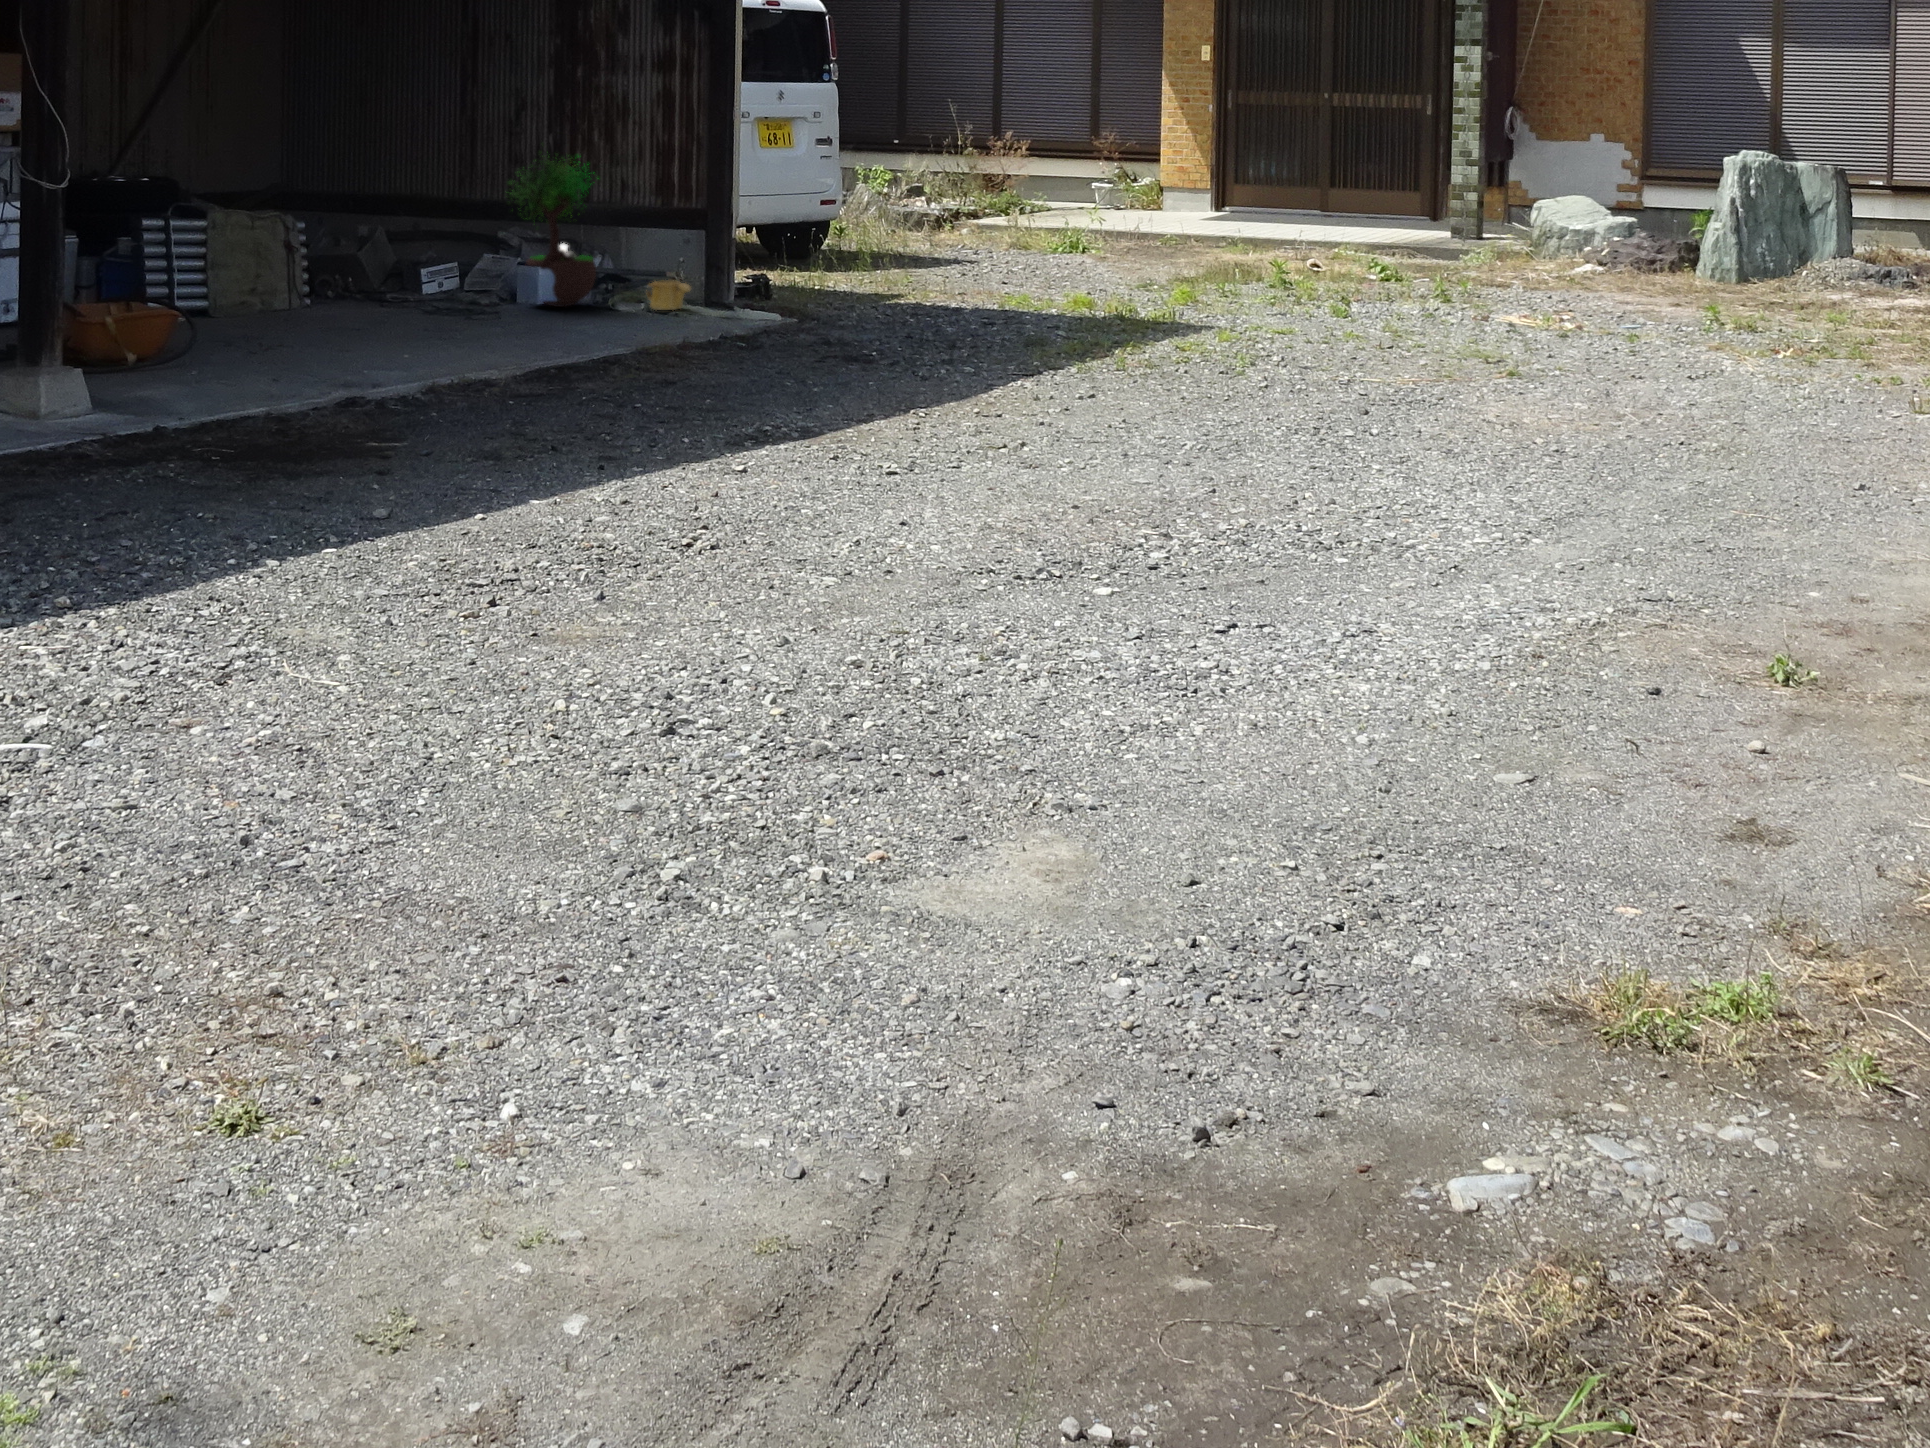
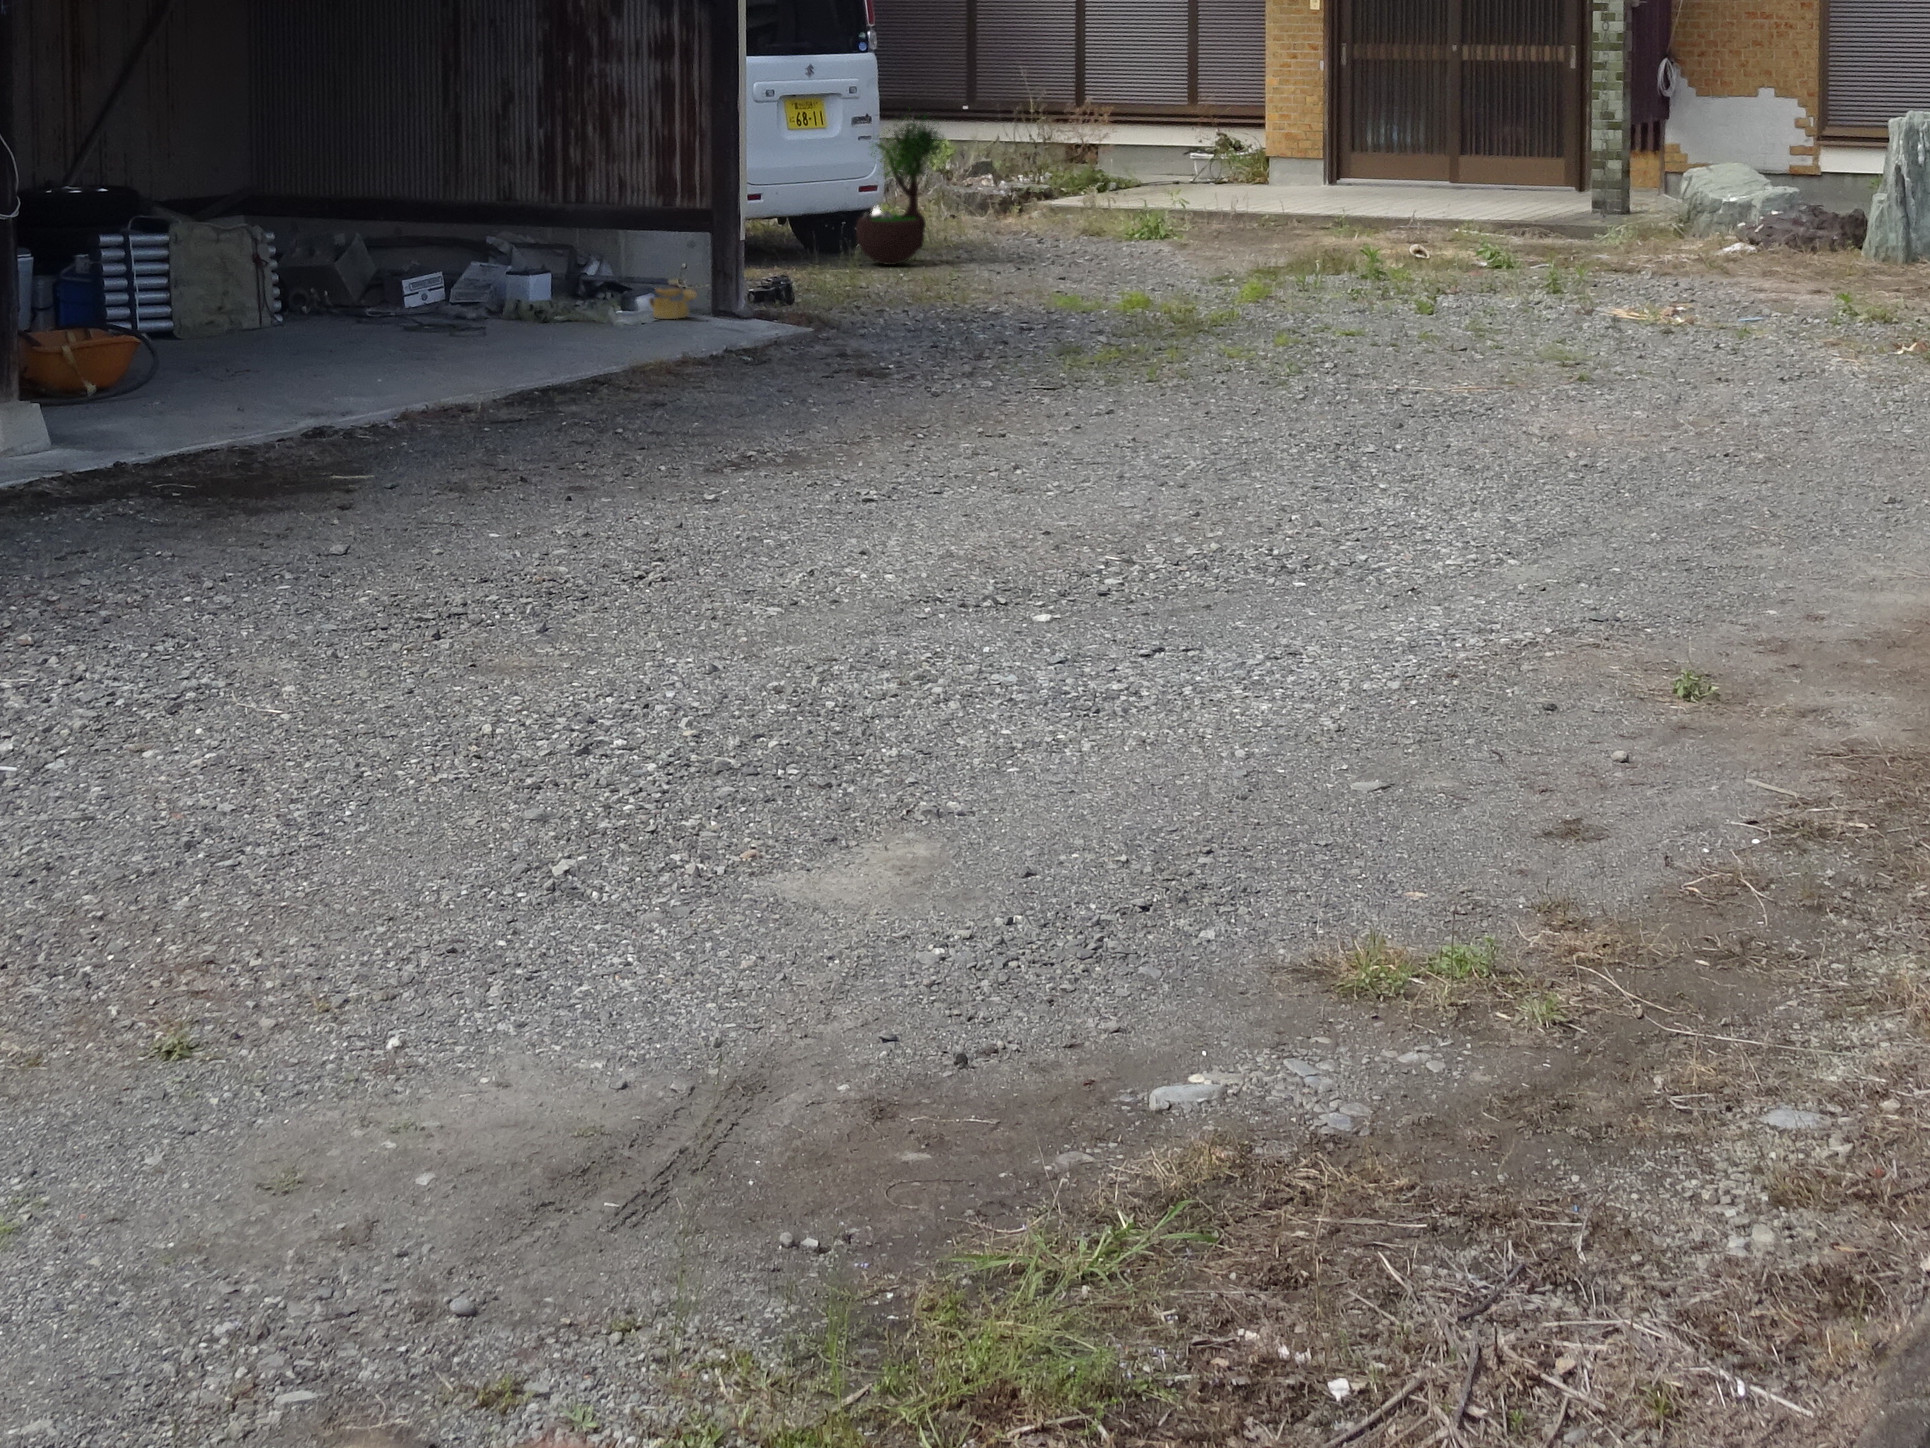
potted tree: present [507,155,596,307] -> present [856,107,946,265]

